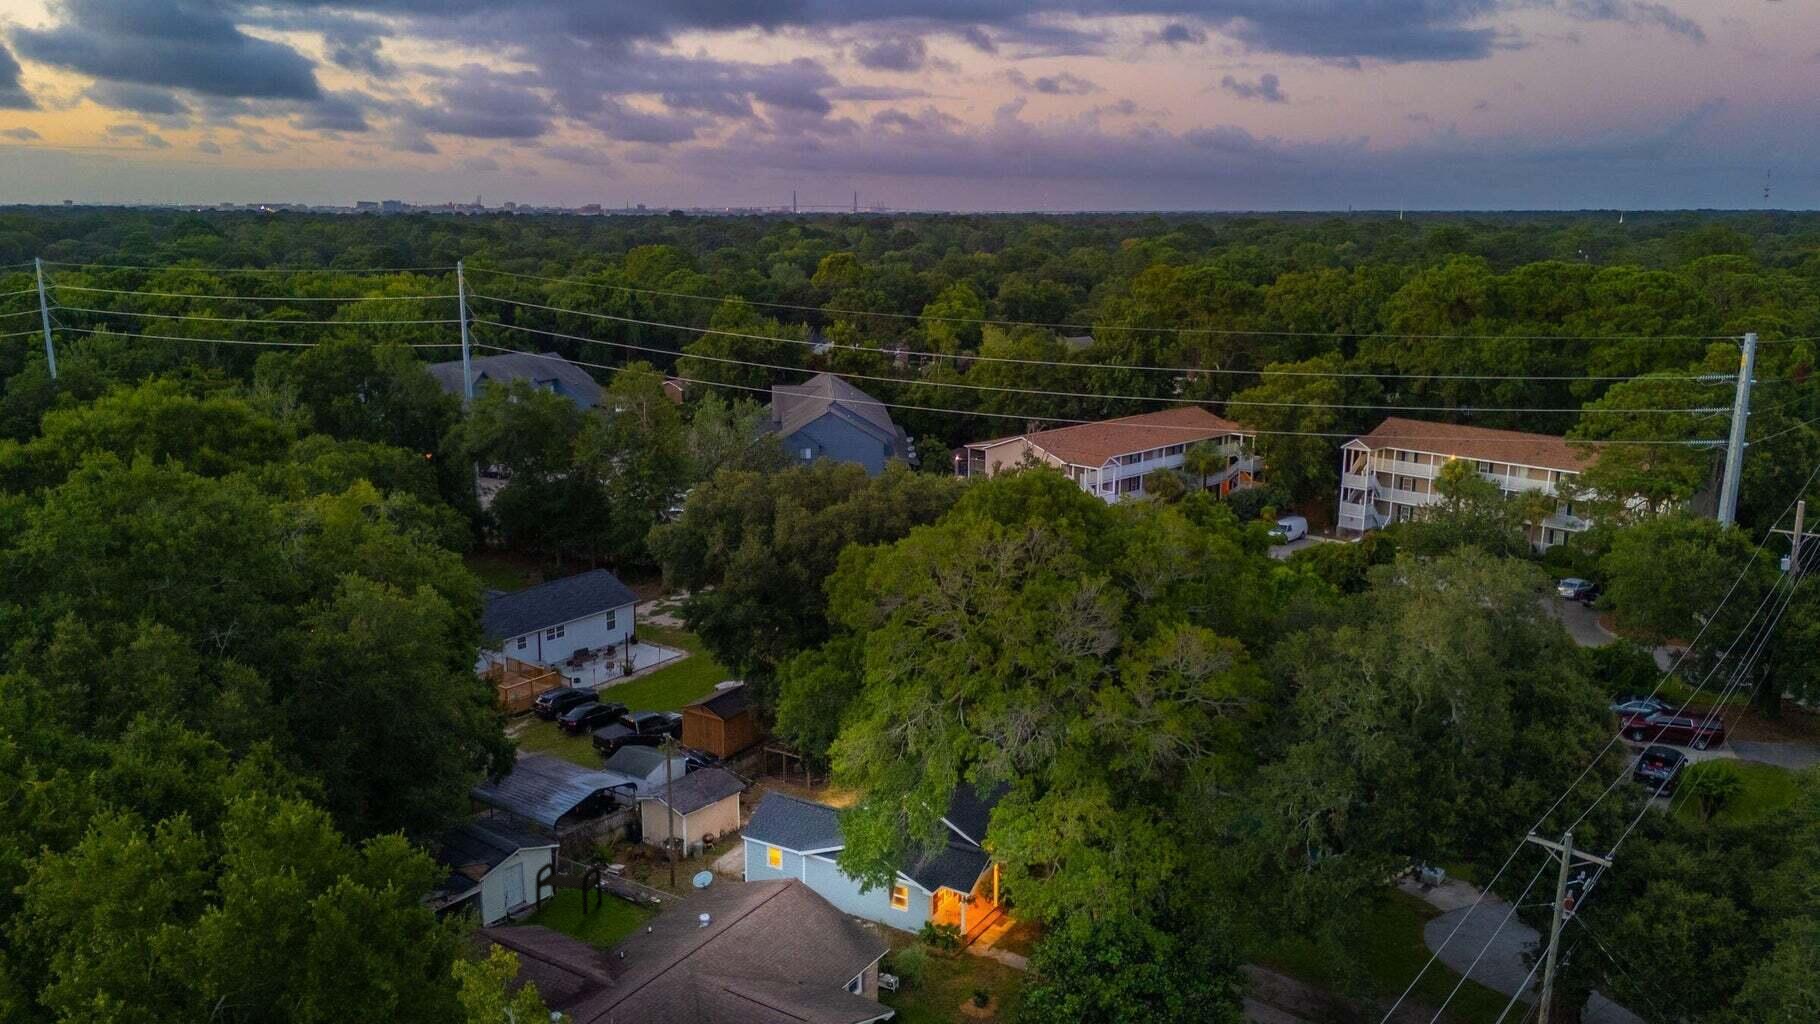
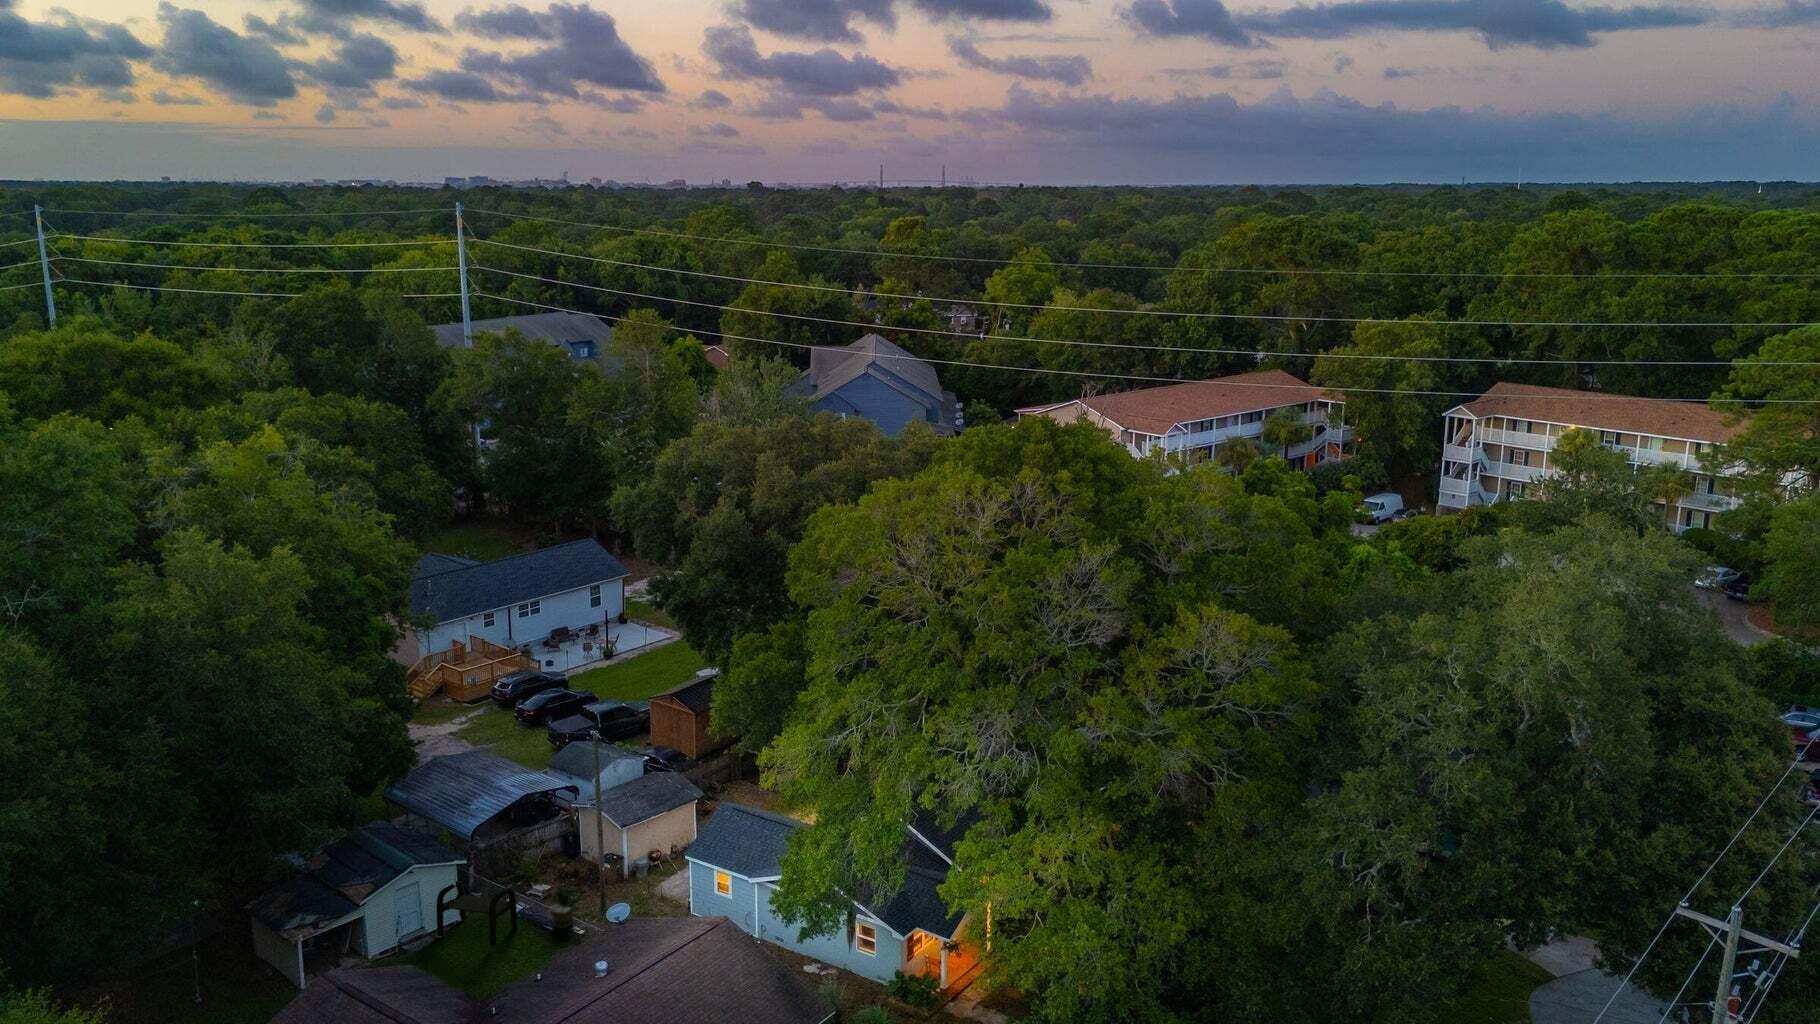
potted tree: none [631,866,651,900] -> present [553,889,575,928]

